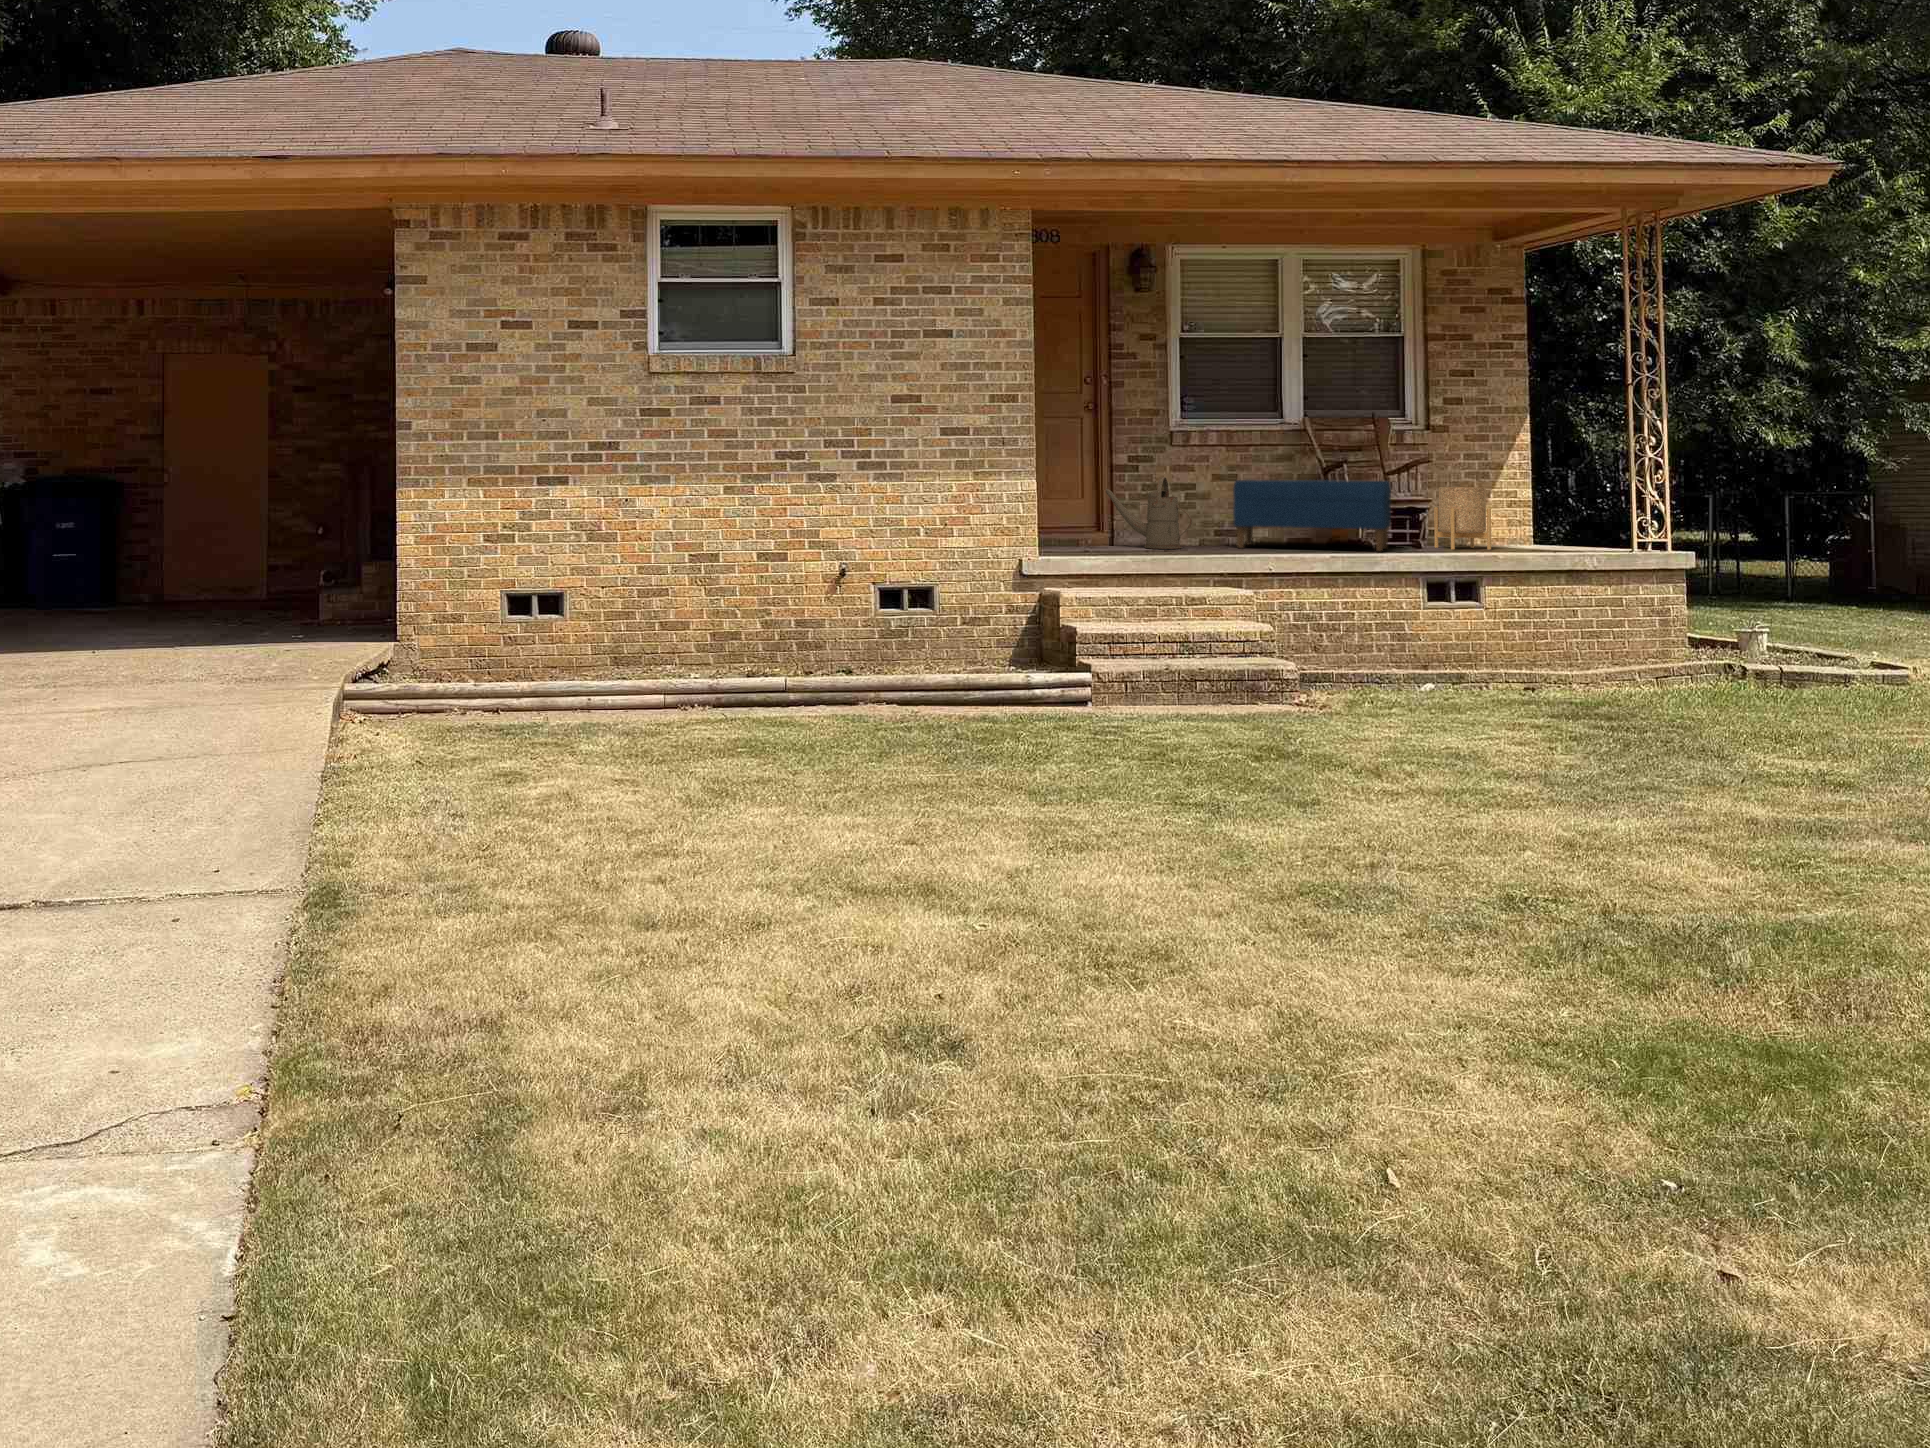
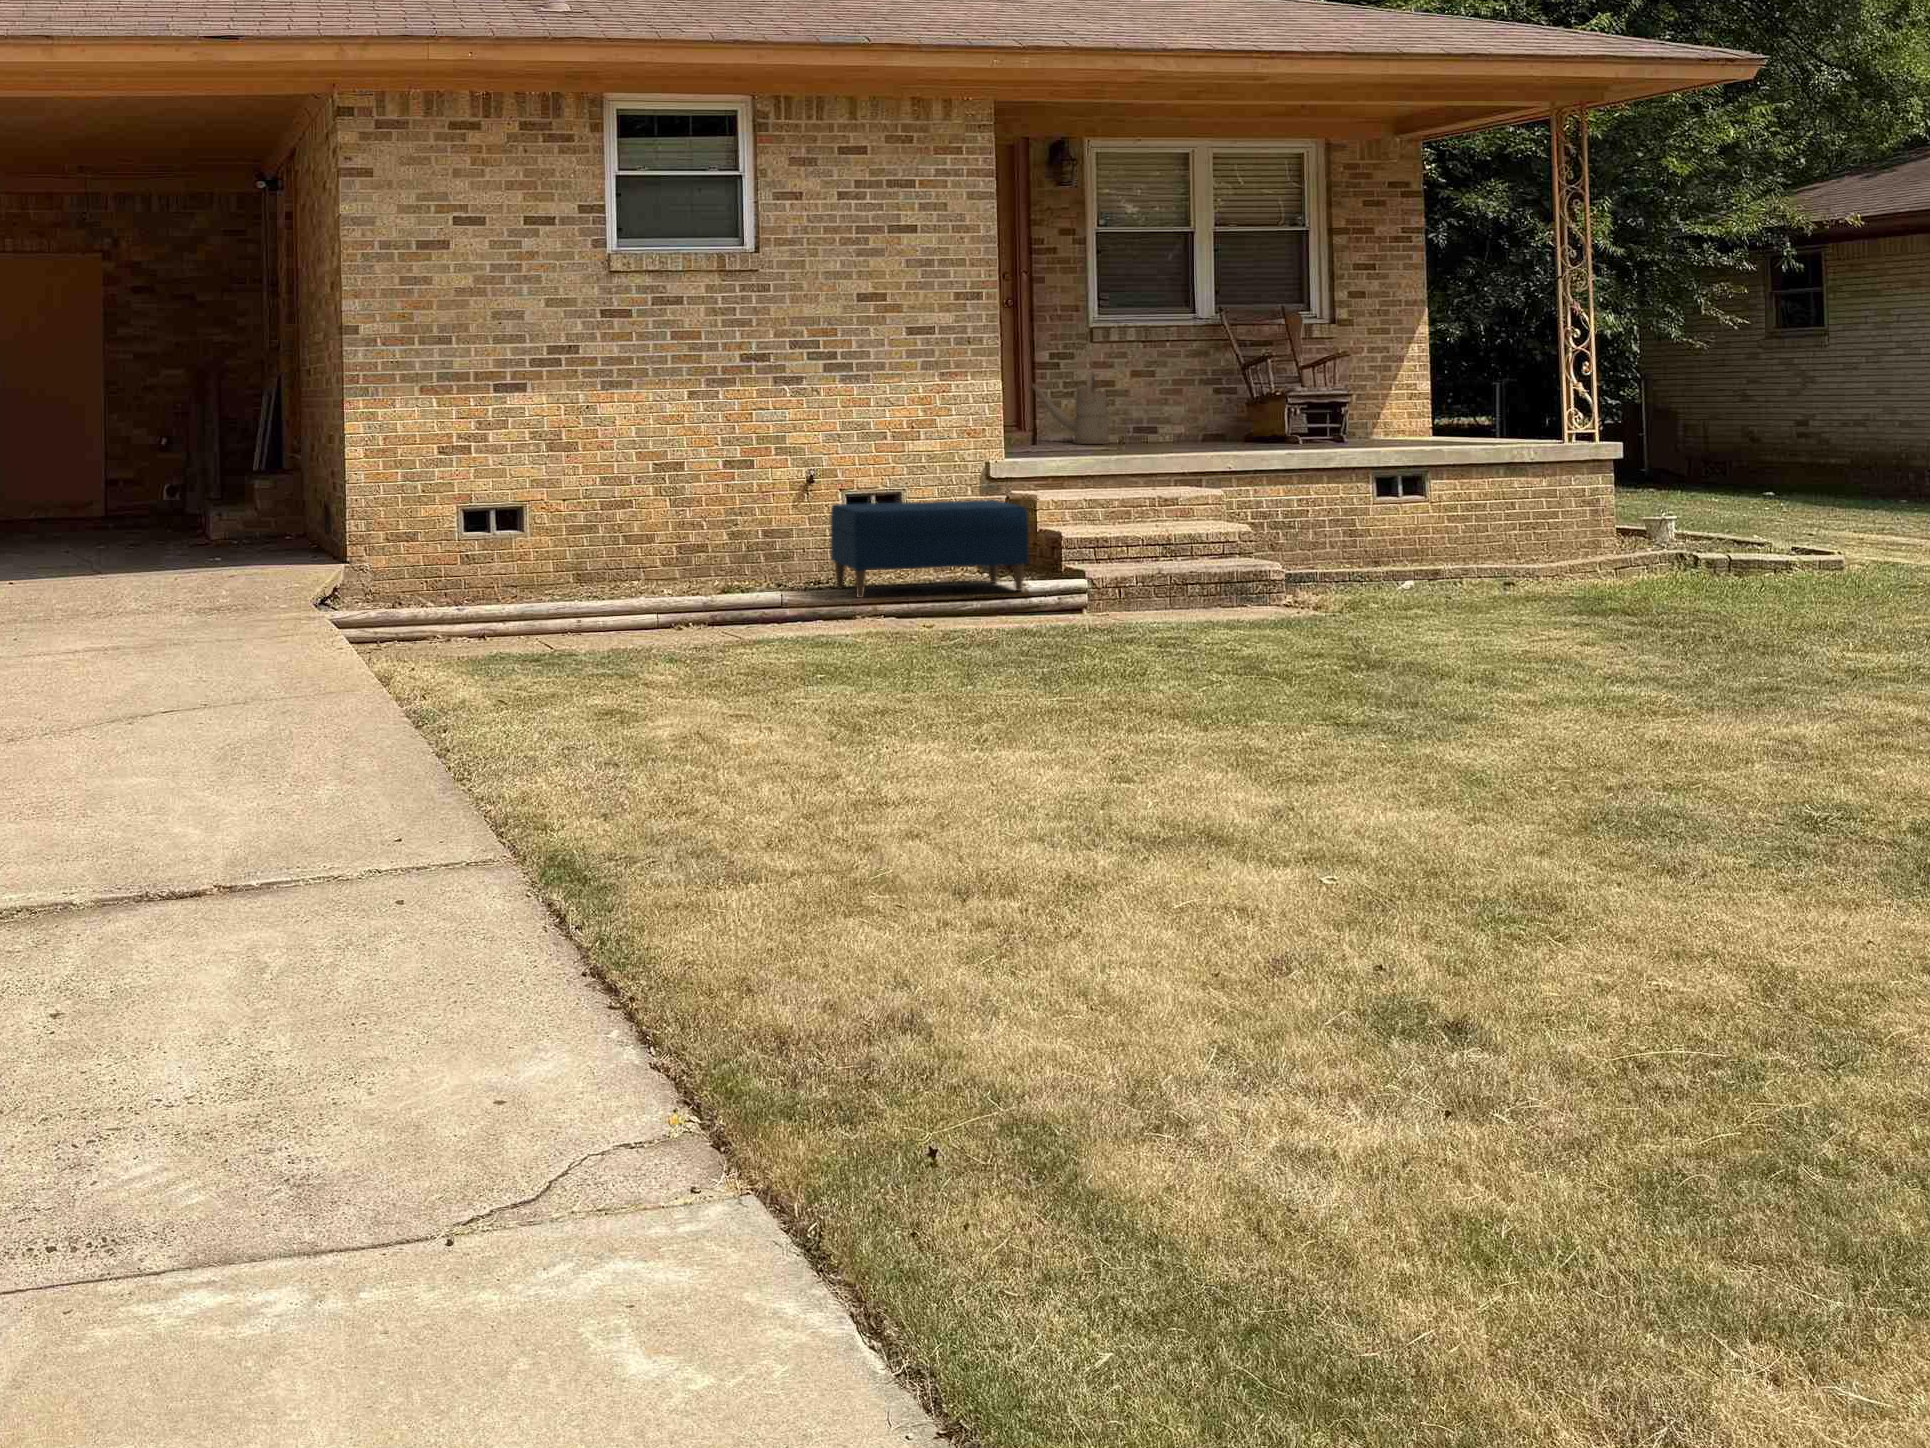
bench: present [1233,480,1391,551] -> present [830,500,1029,598]
planter: present [1434,487,1491,550] -> none [1349,377,1407,439]

